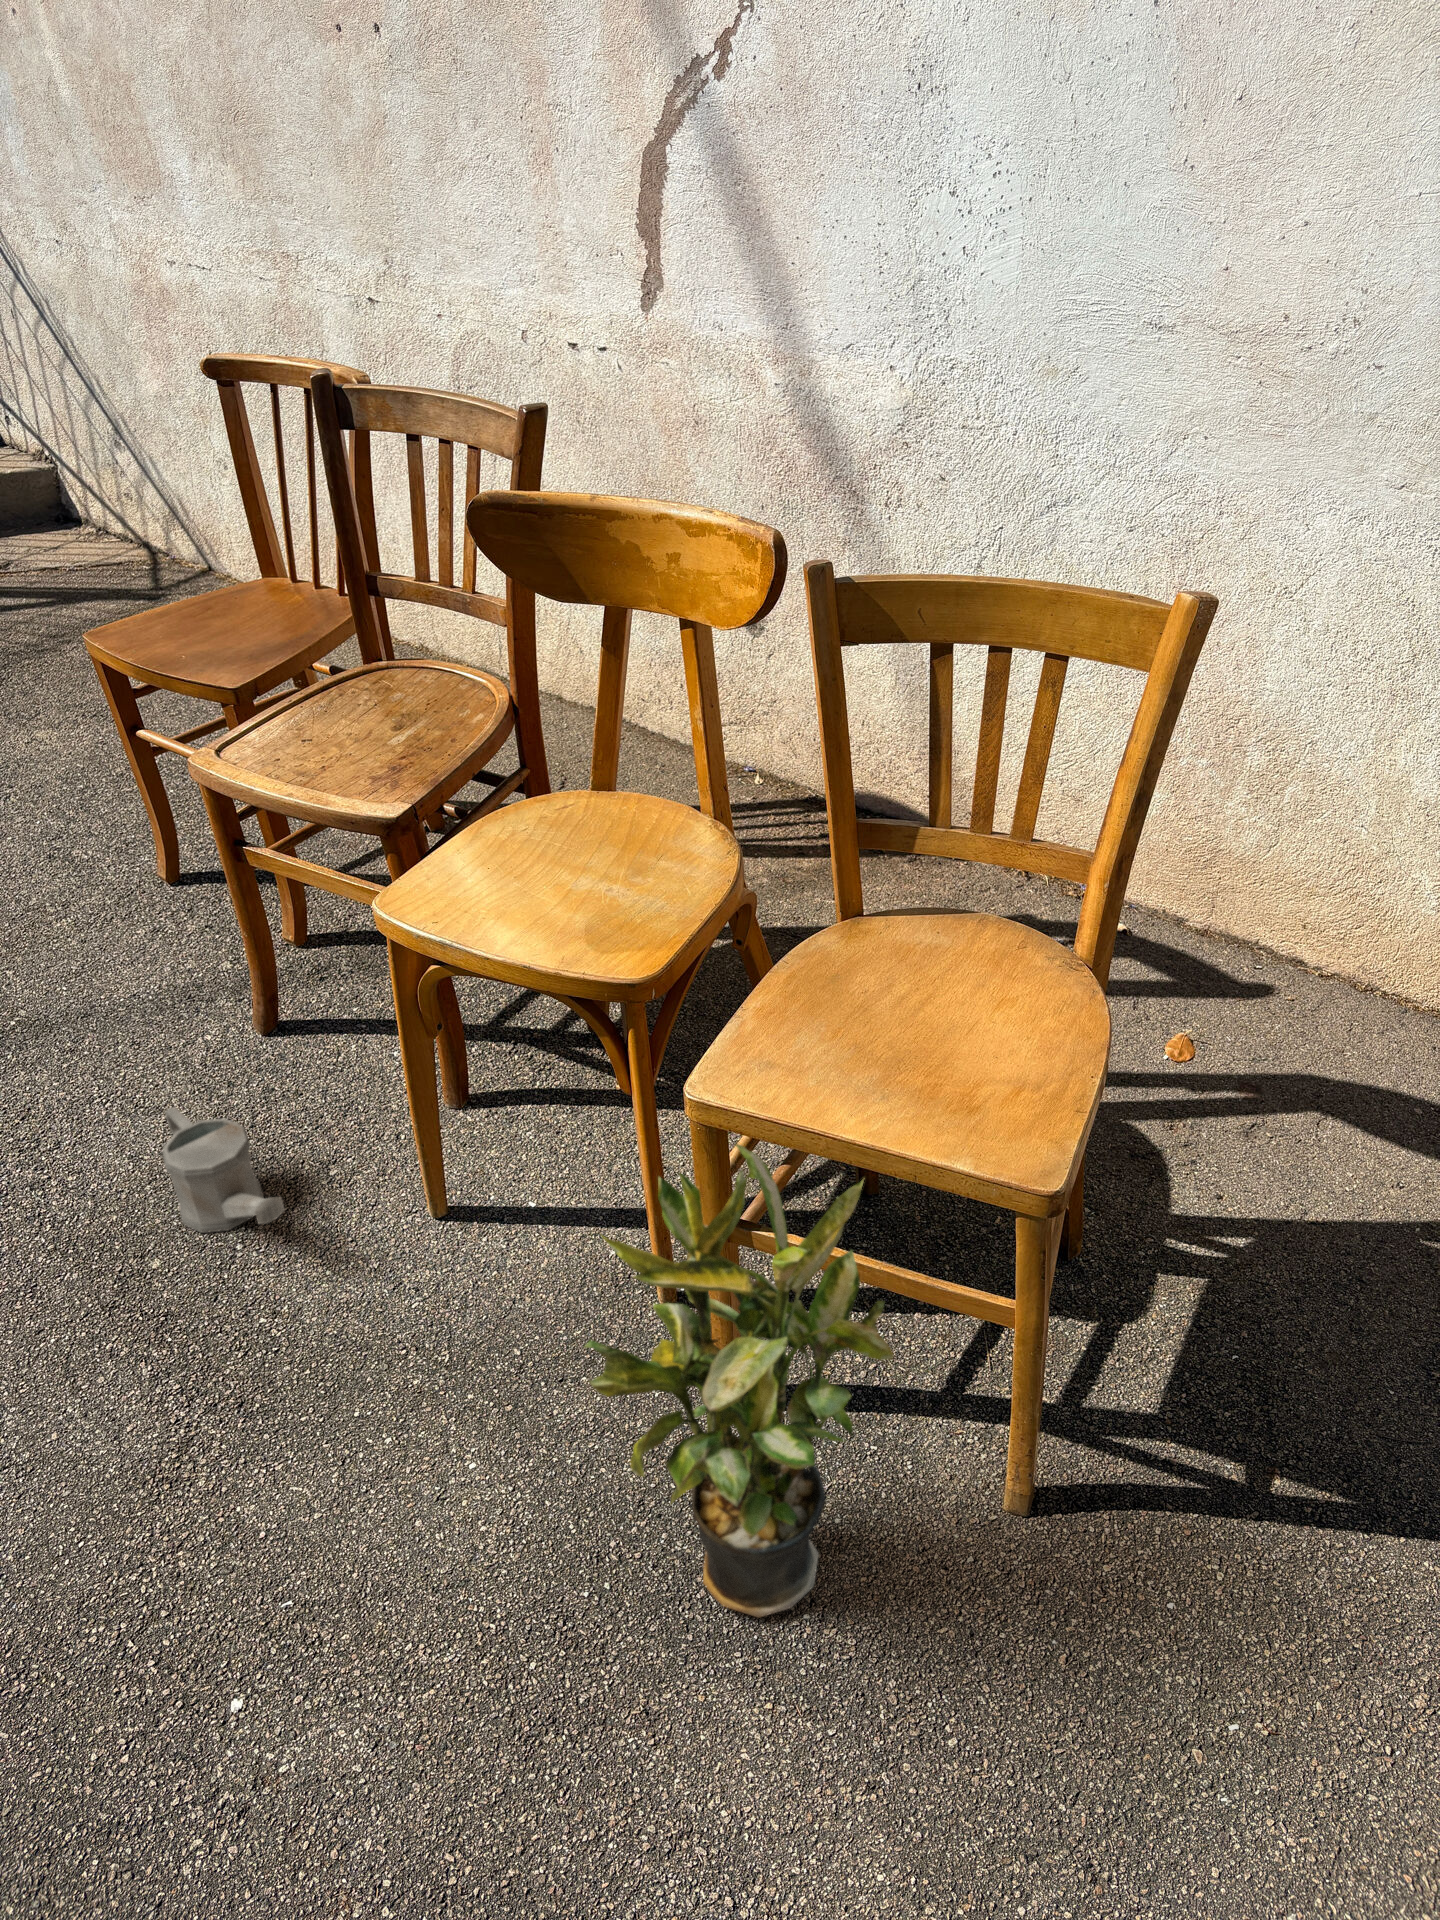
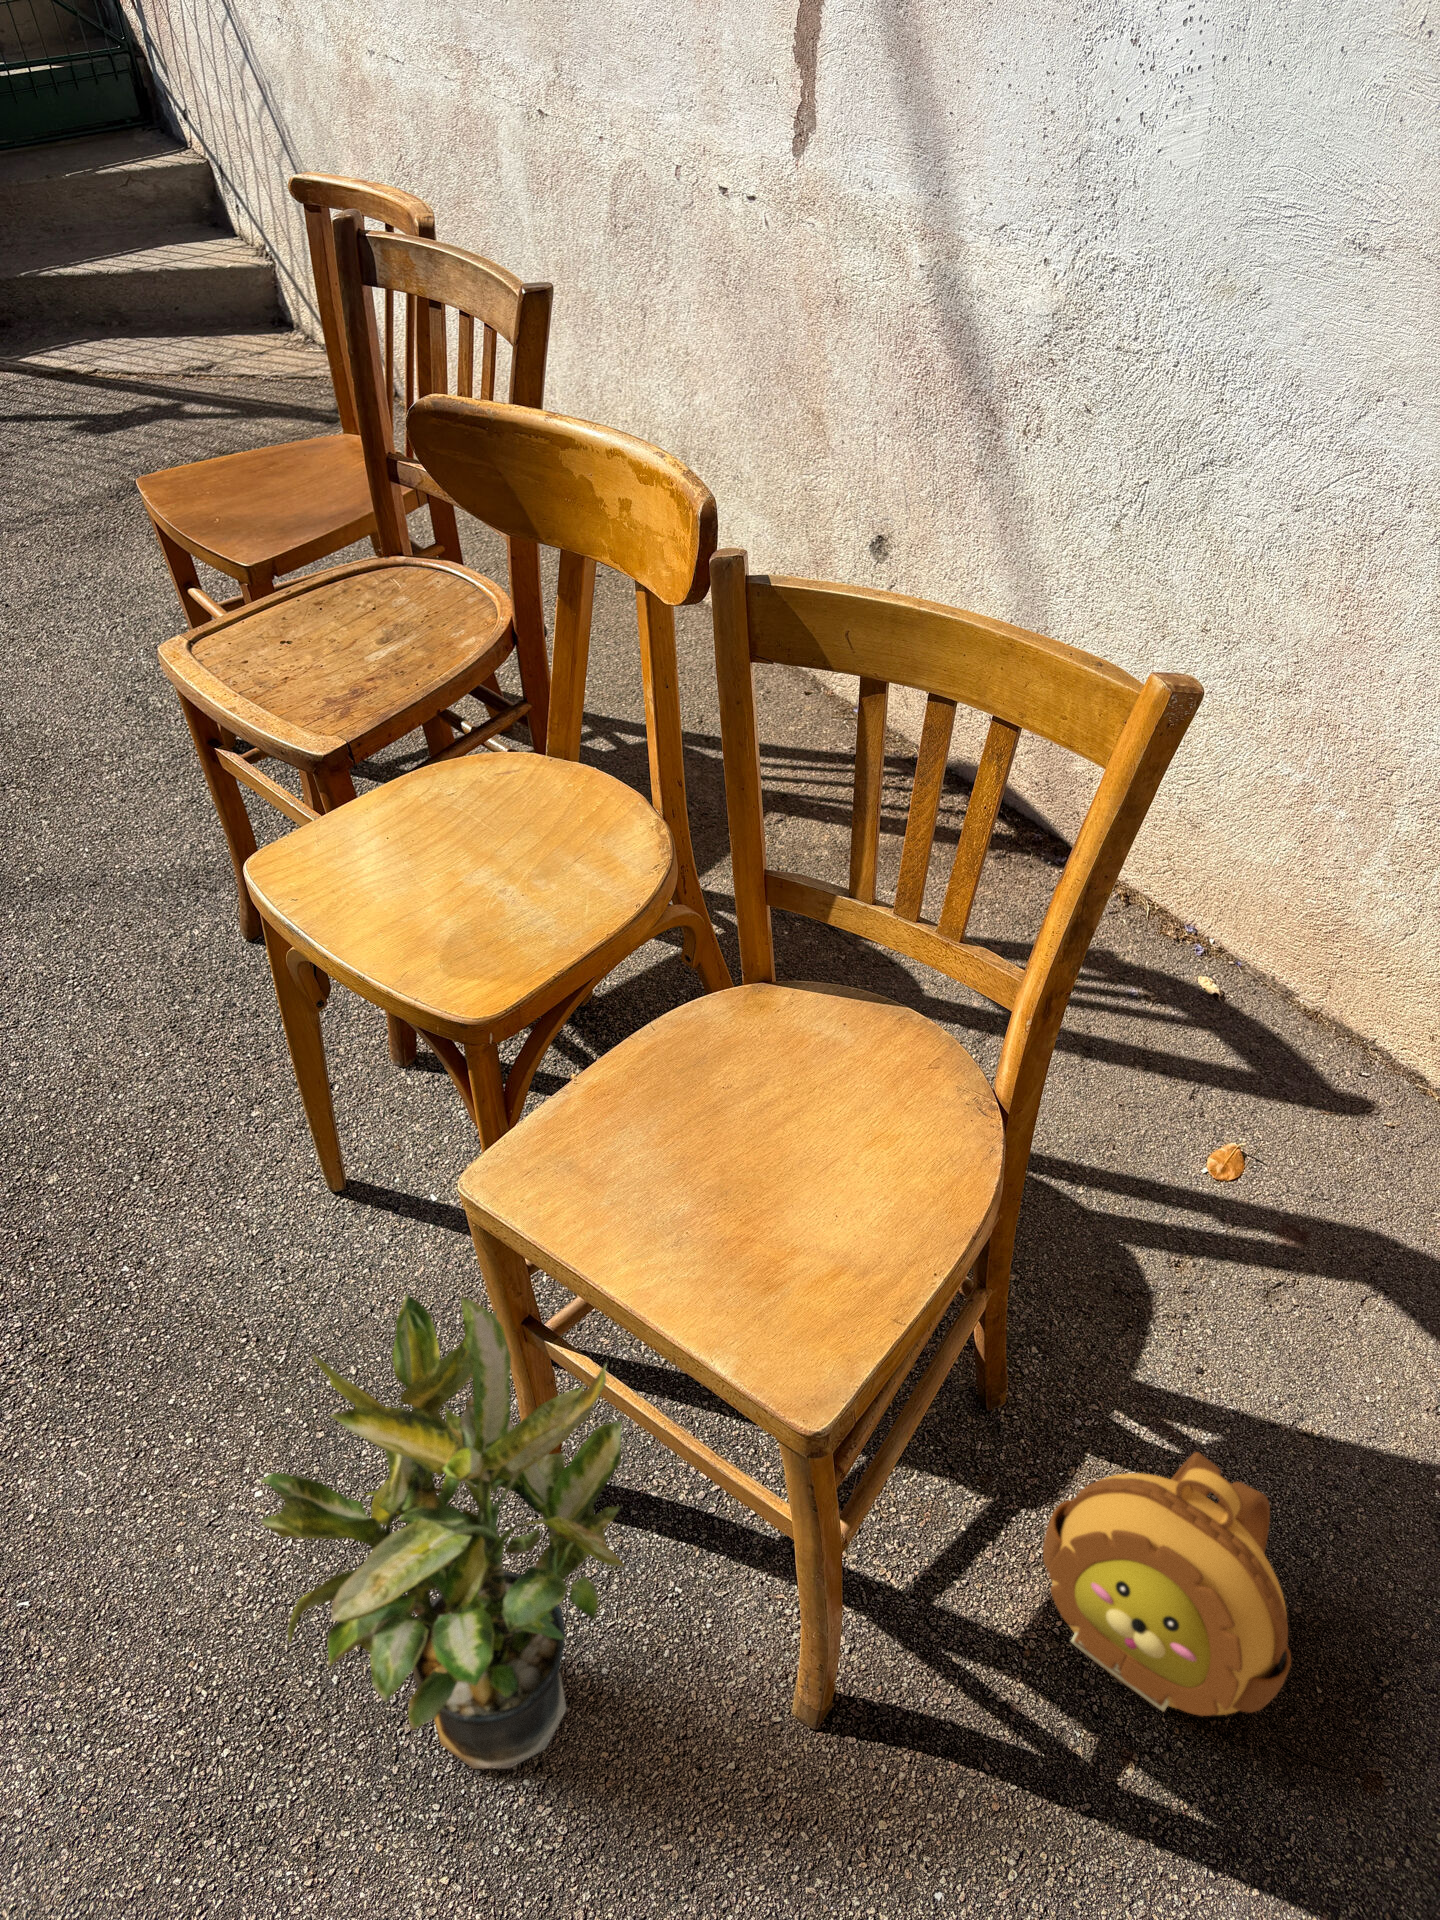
watering can: present [162,1107,285,1233] -> none [69,1013,181,1171]
backpack: none [1155,1208,1380,1430] -> present [1043,1452,1291,1716]

